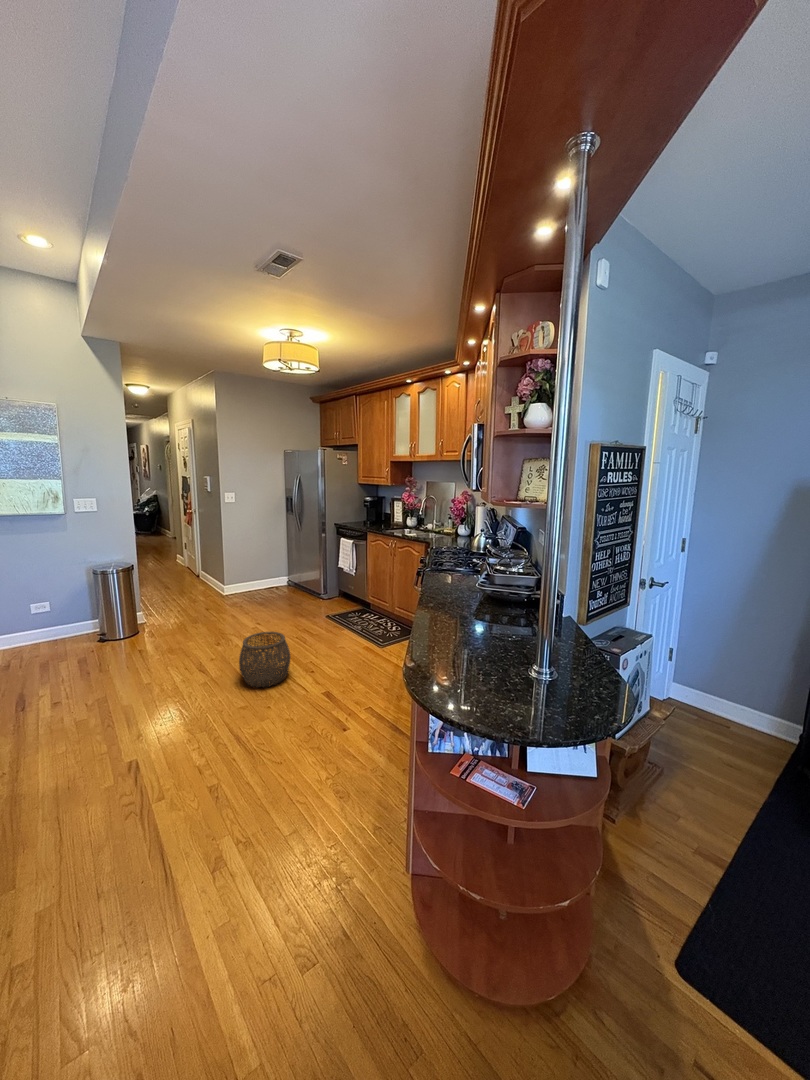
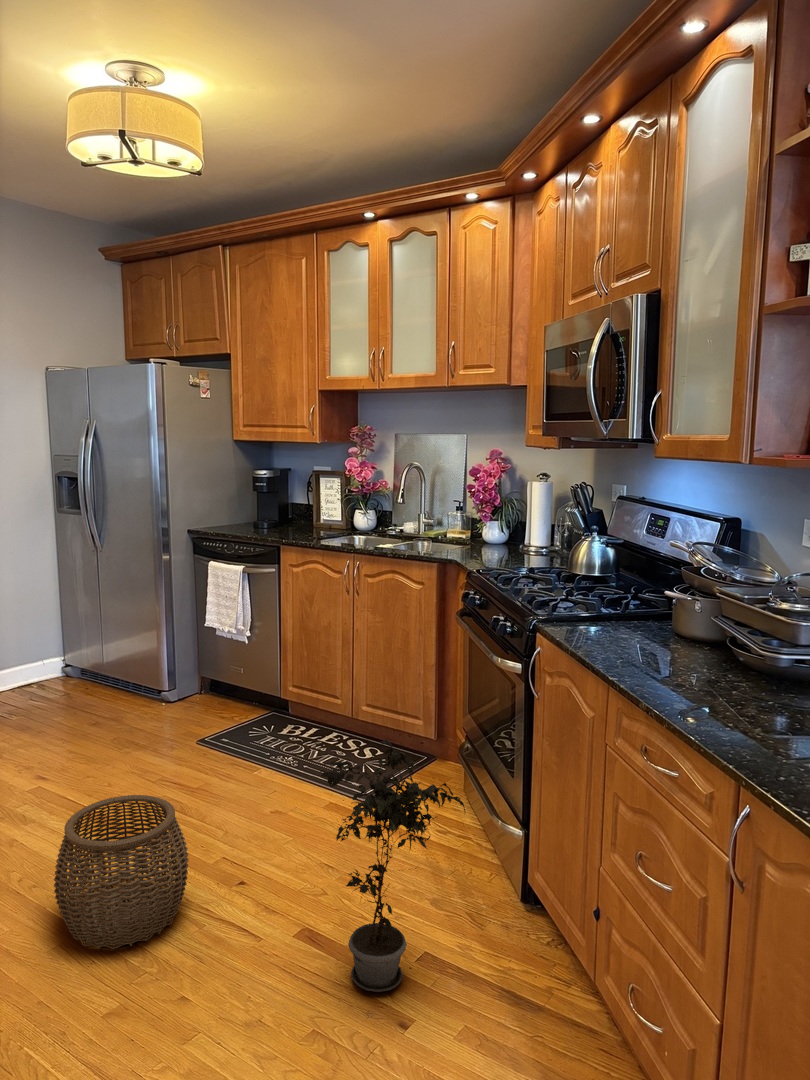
potted plant: none [324,617,373,717] -> present [320,739,466,992]

